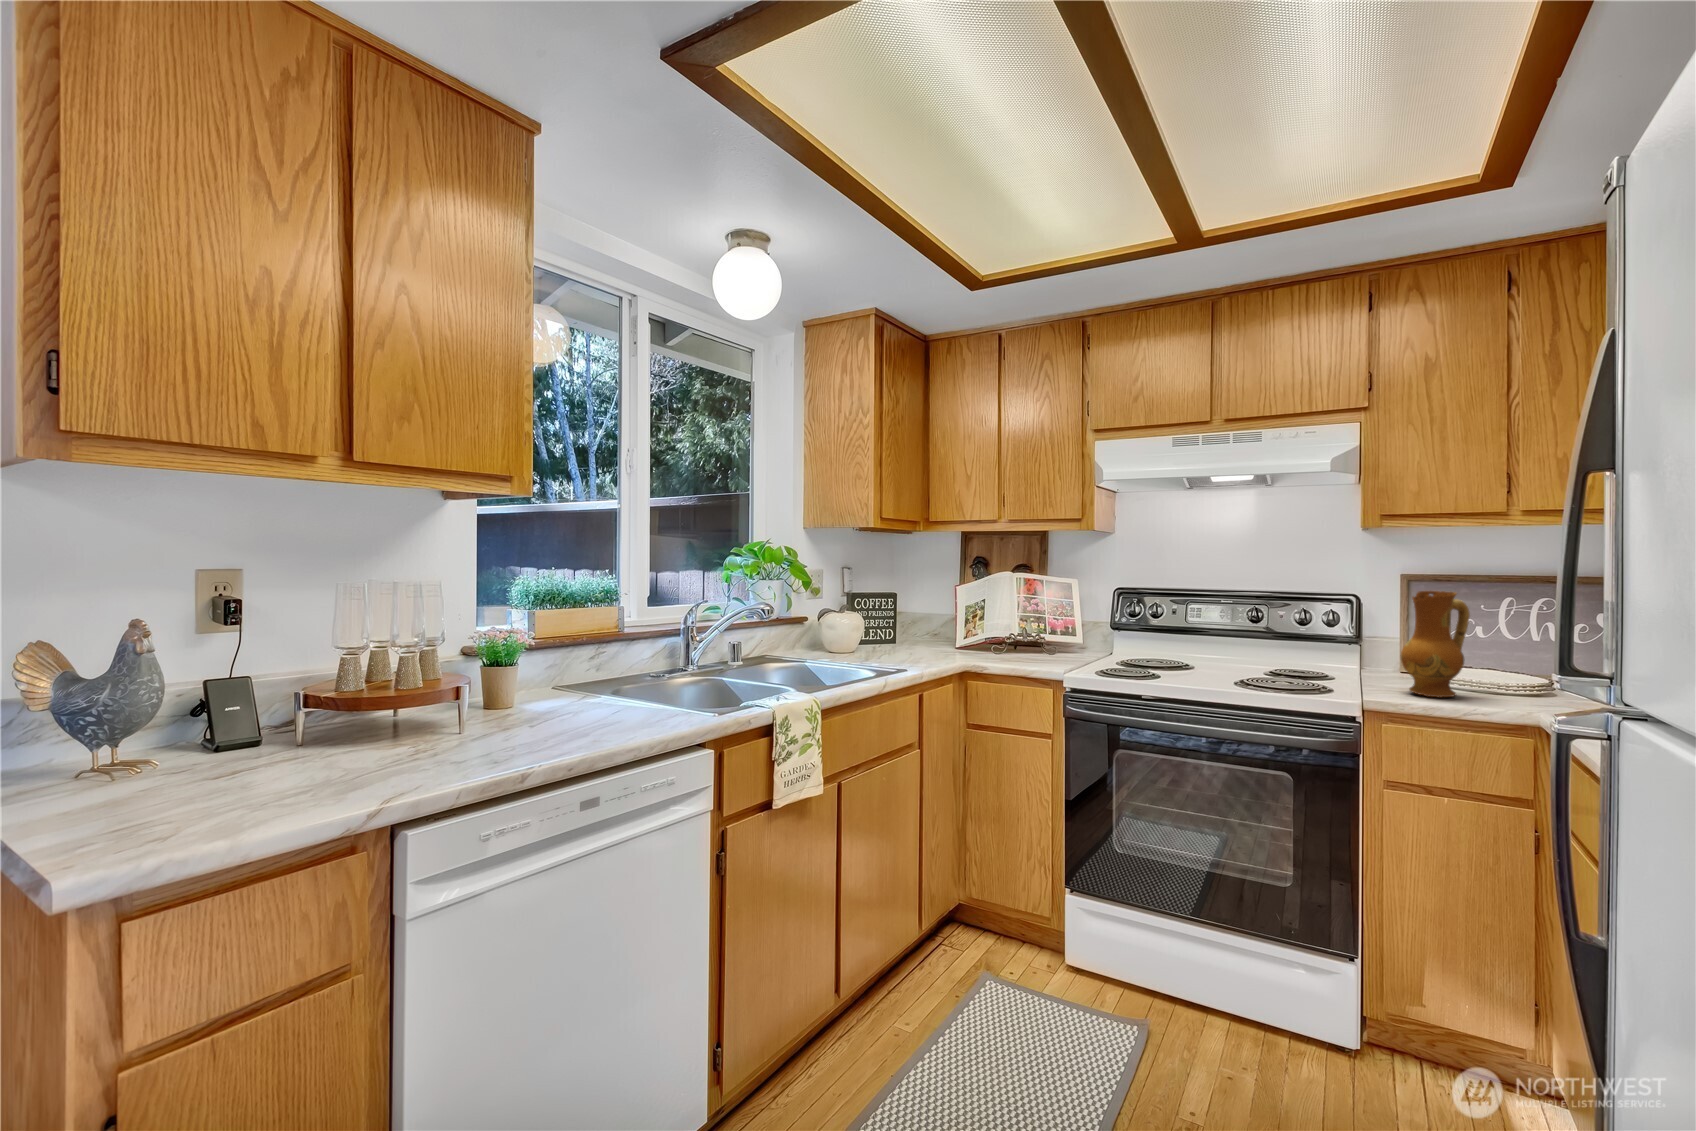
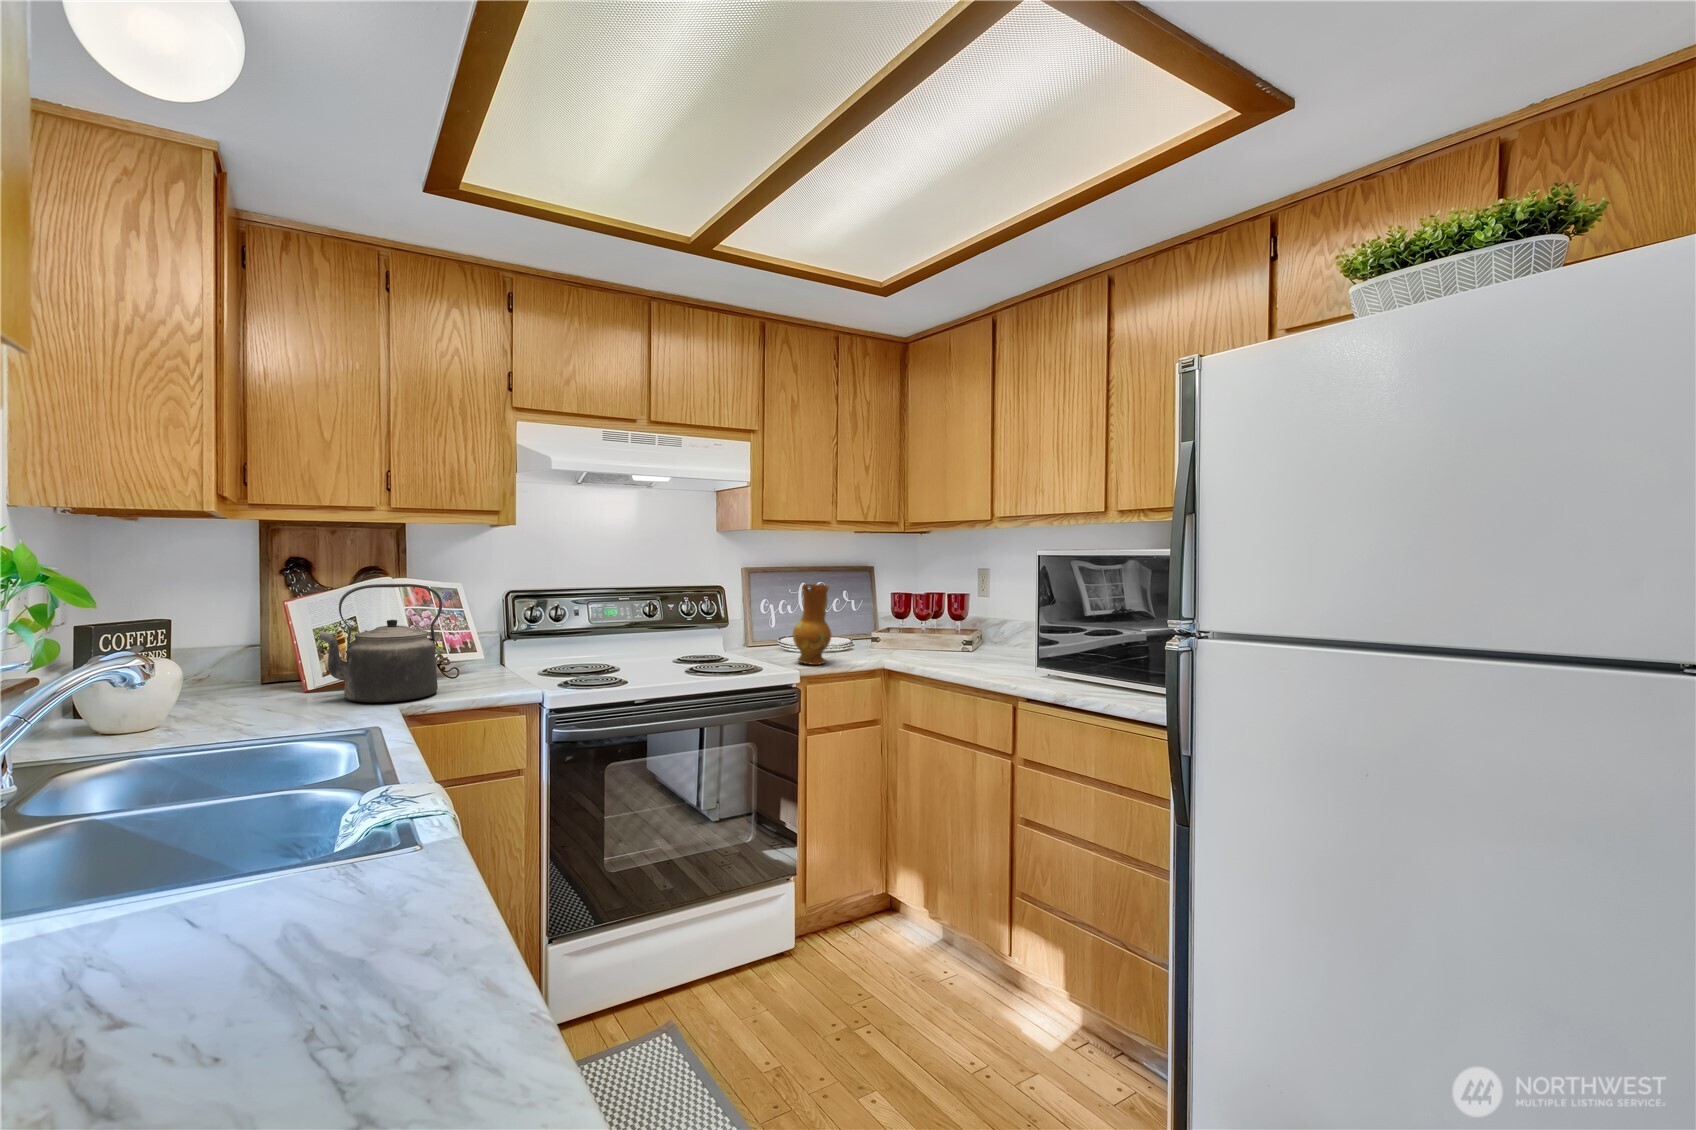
kettle: none [937,574,1016,662] -> present [318,584,442,702]

